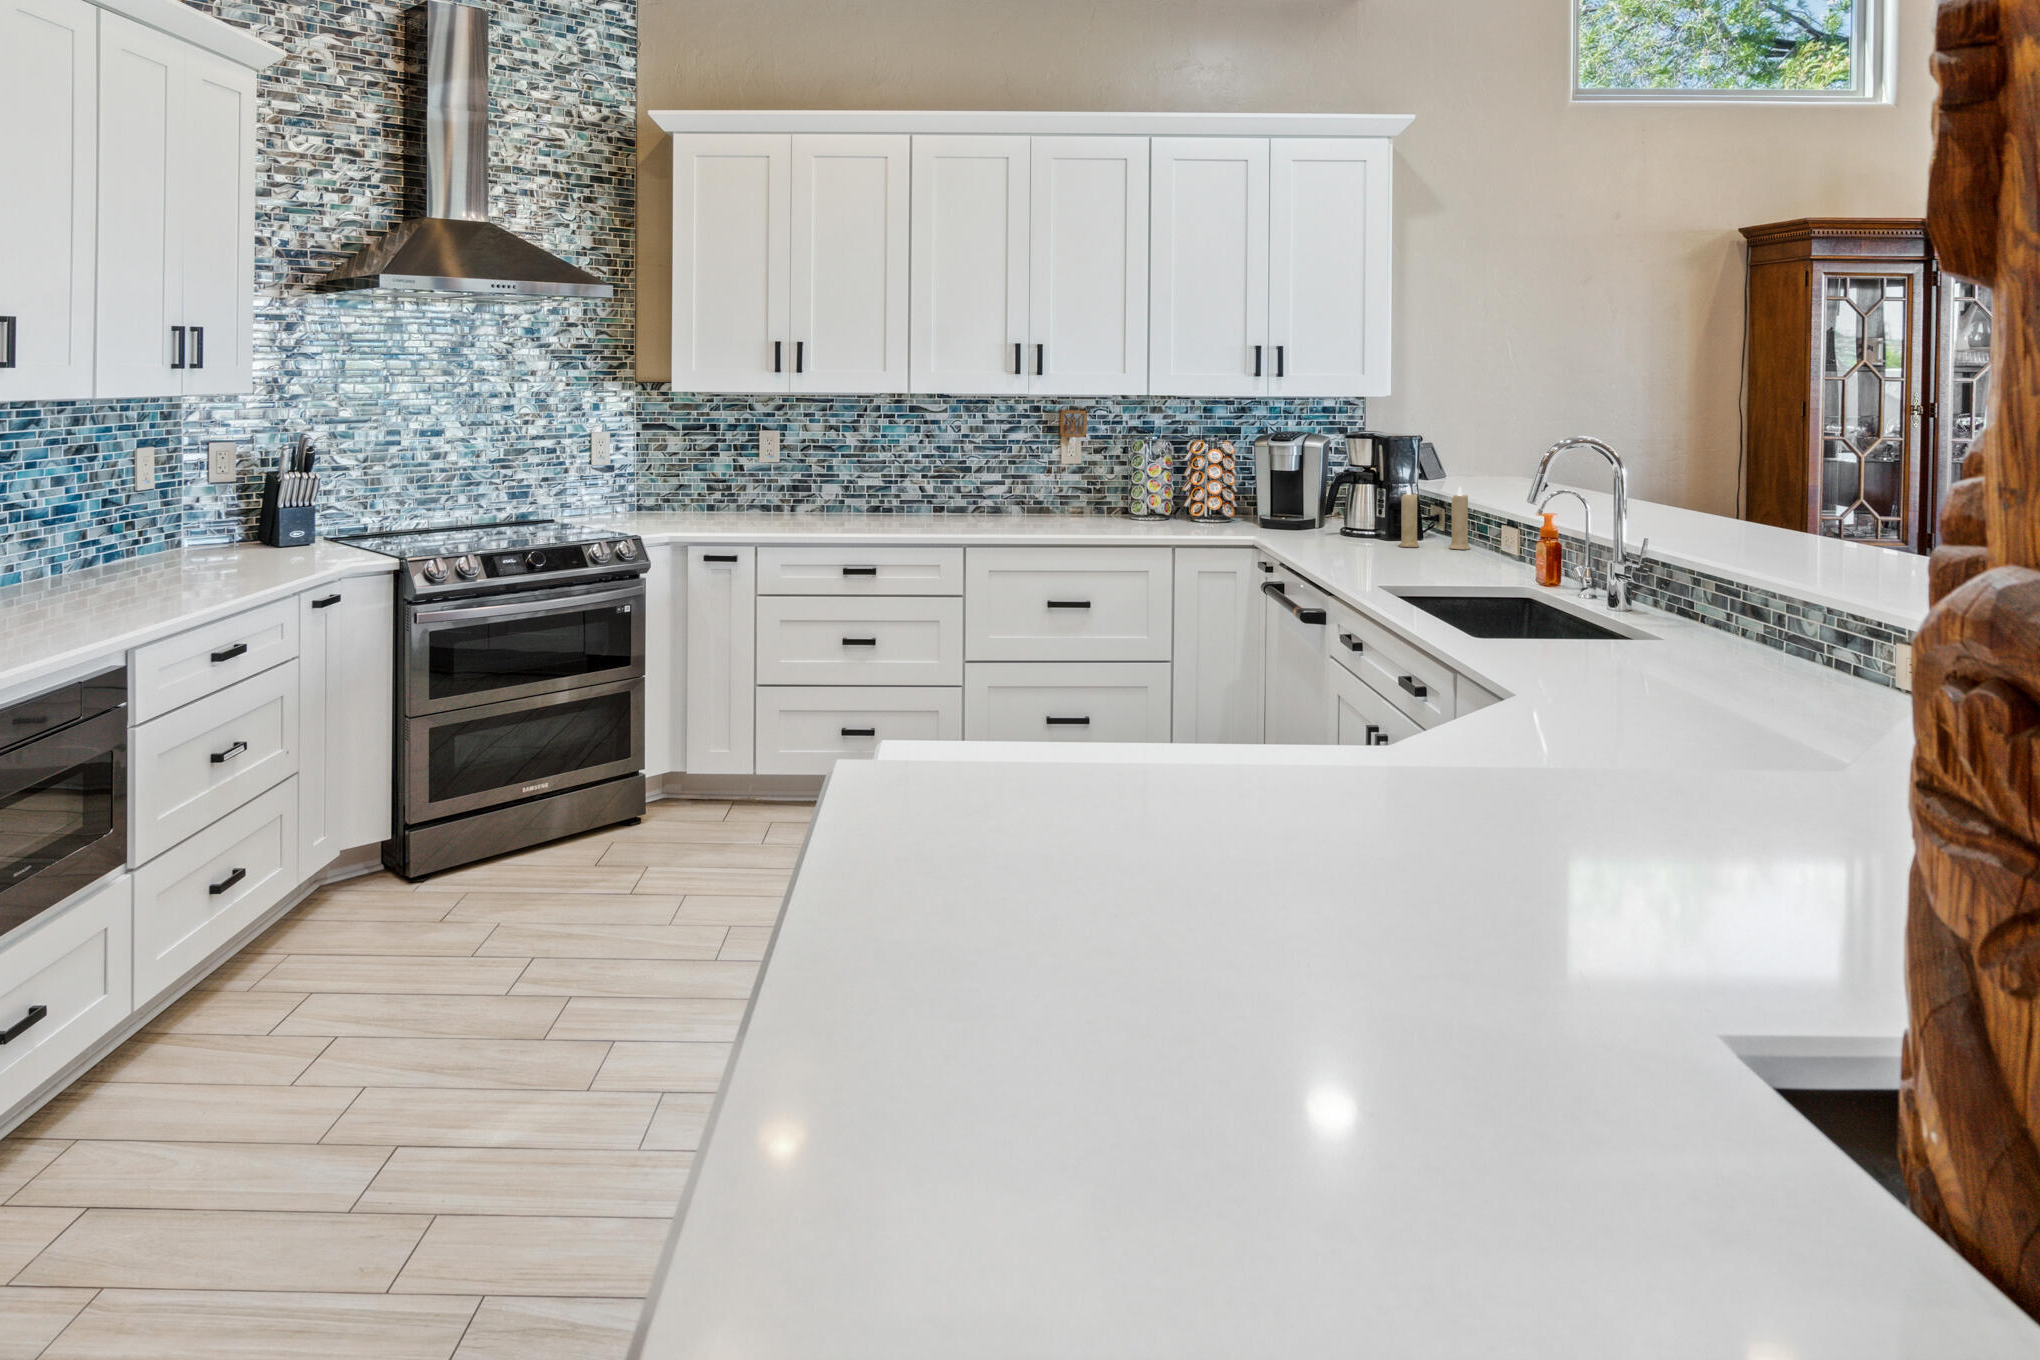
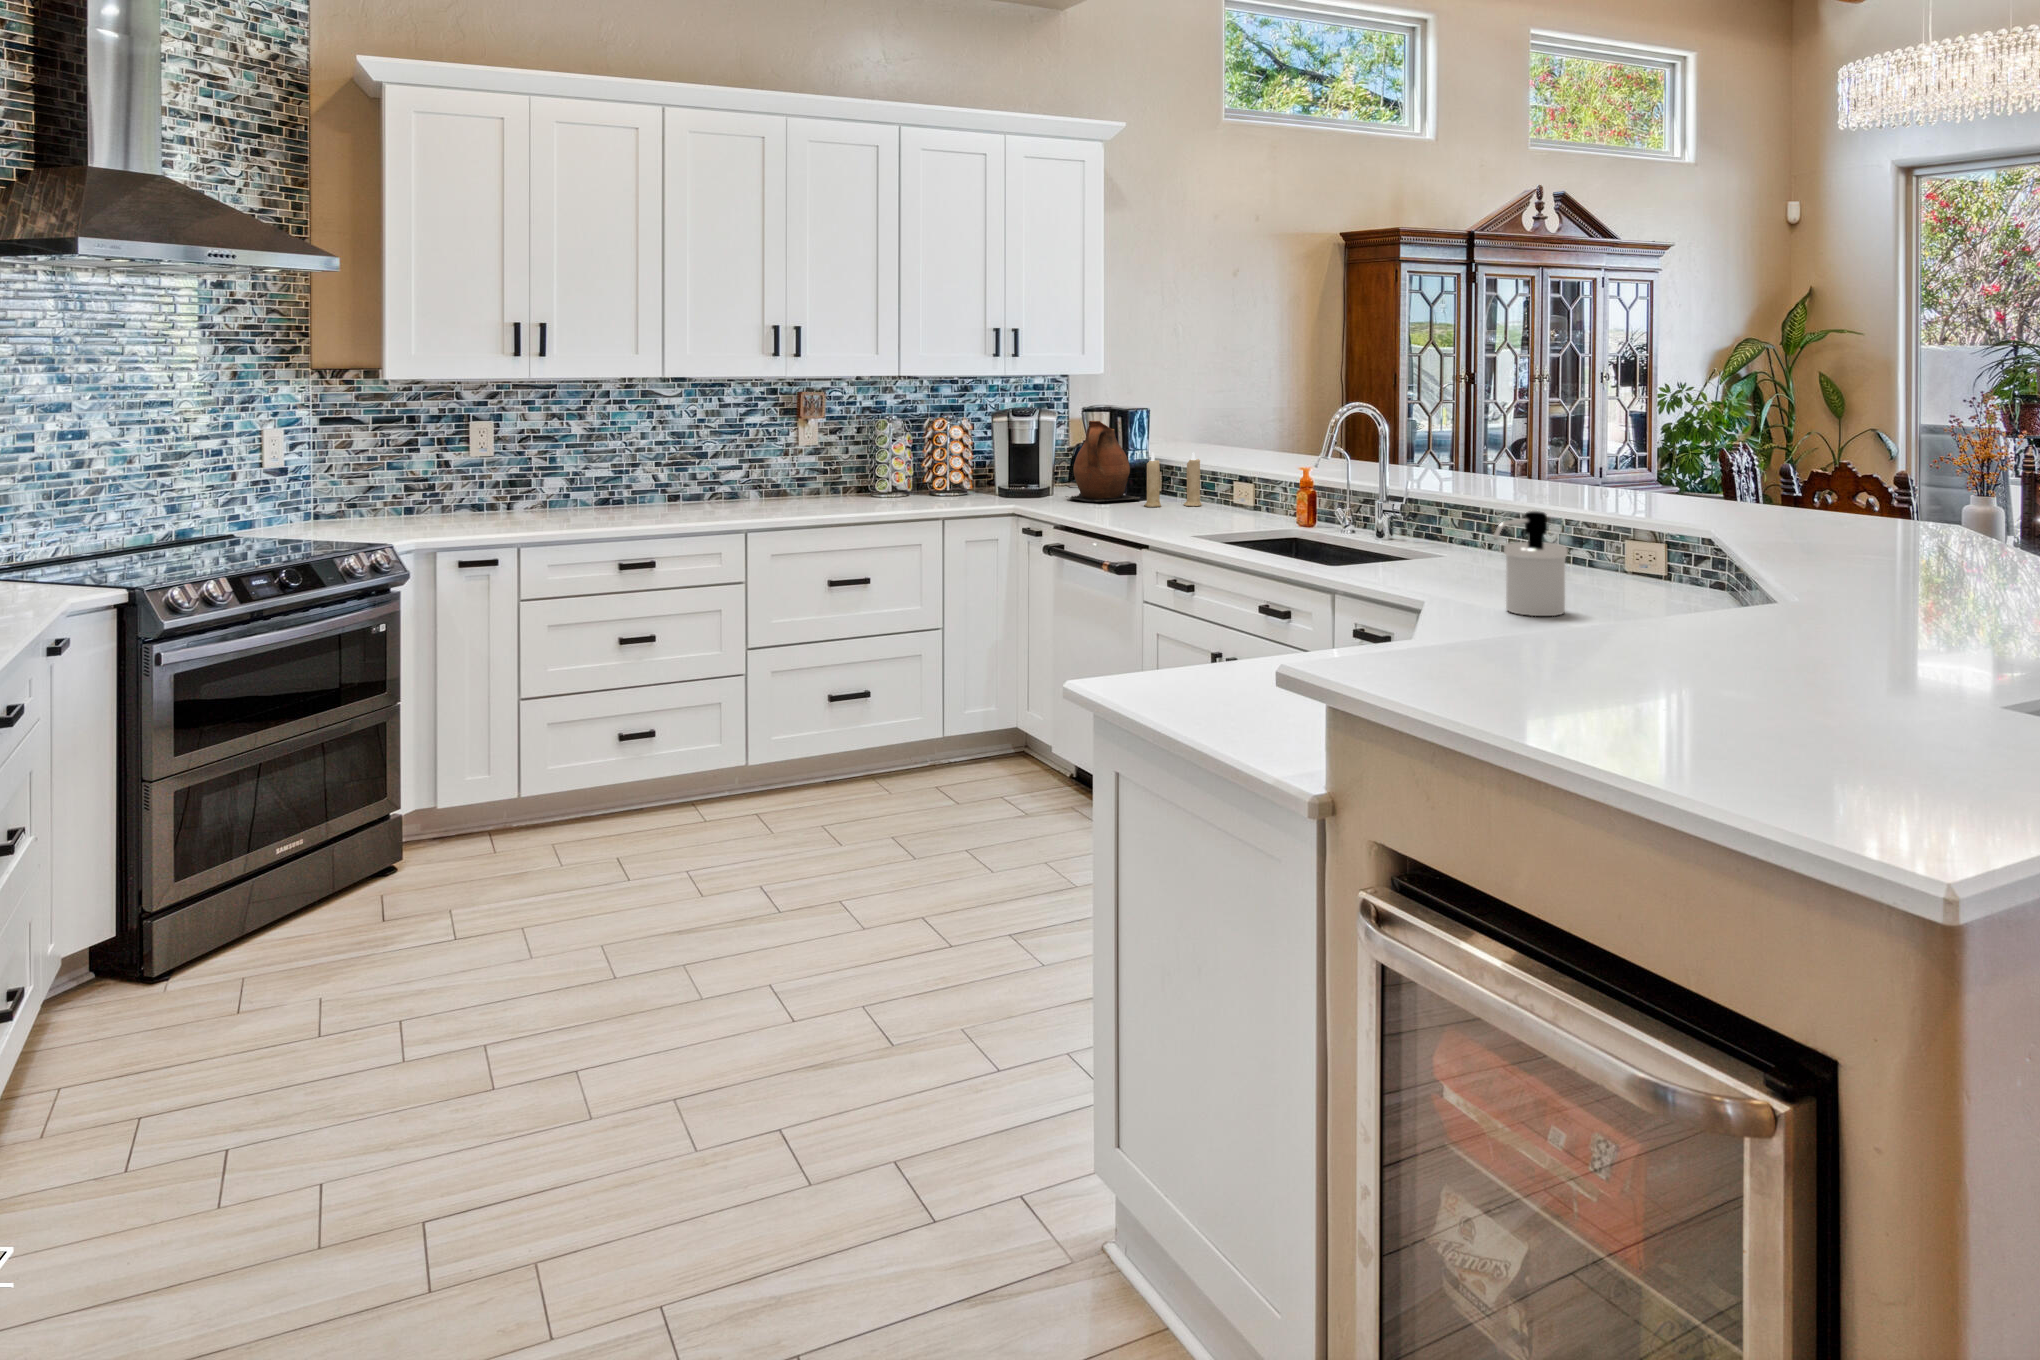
ceramic pitcher: none [1322,446,1409,538] -> present [1070,421,1140,502]
soap dispenser: none [1576,595,1714,750] -> present [1493,511,1568,616]

